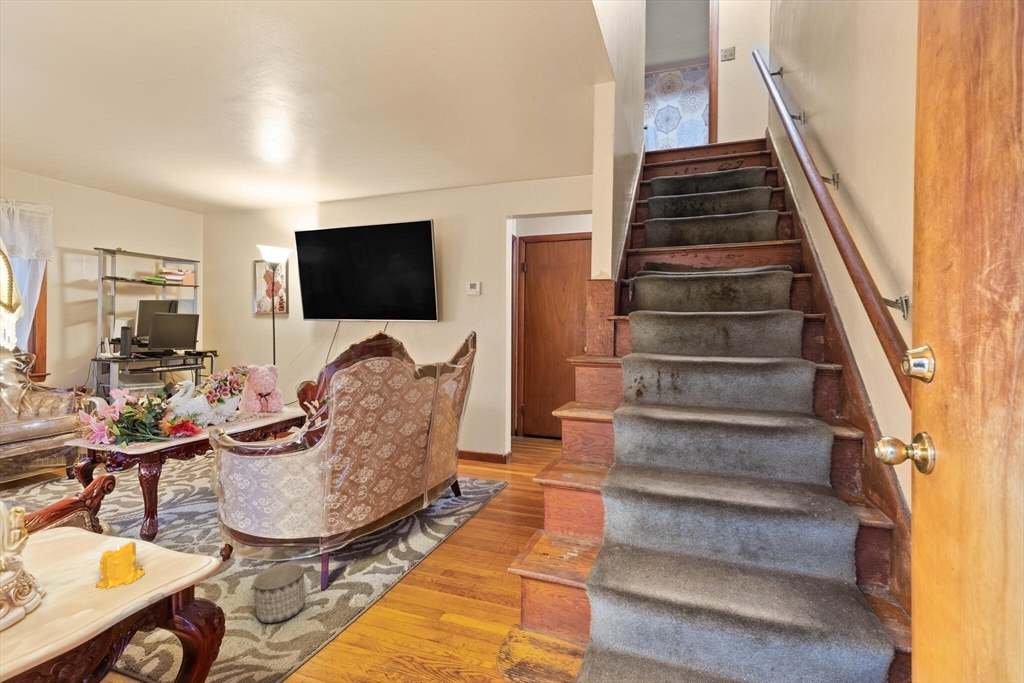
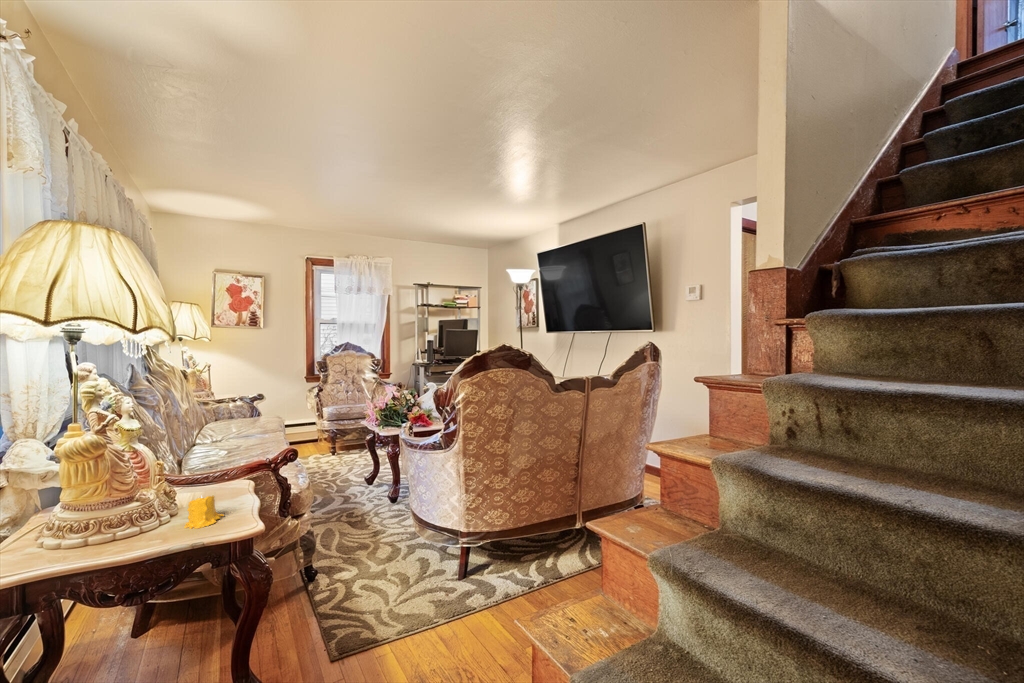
planter: present [253,563,305,623] -> none [397,544,438,595]

